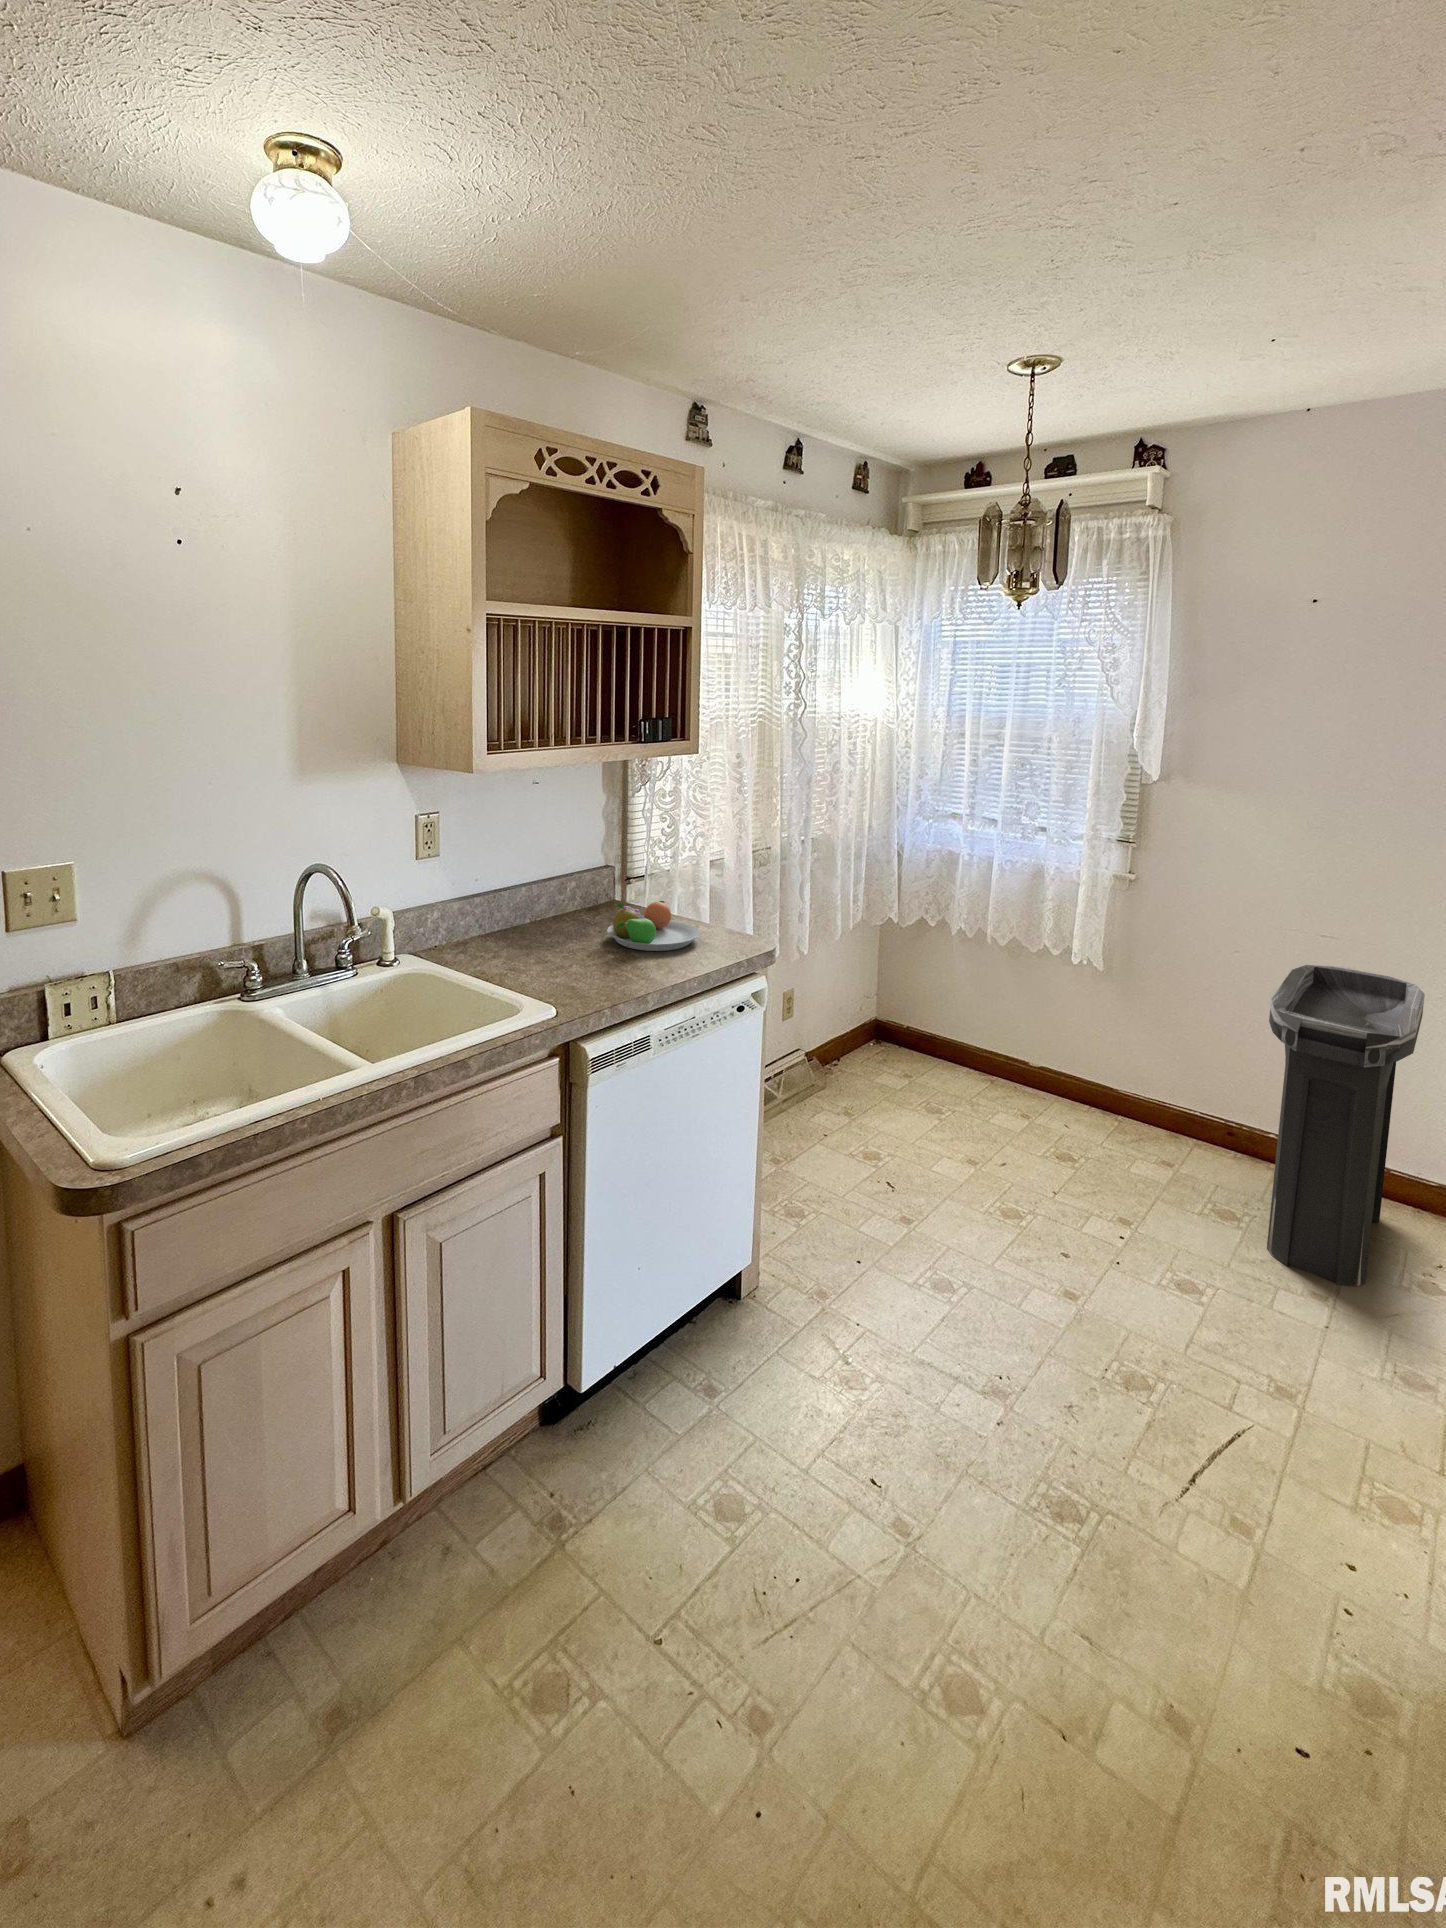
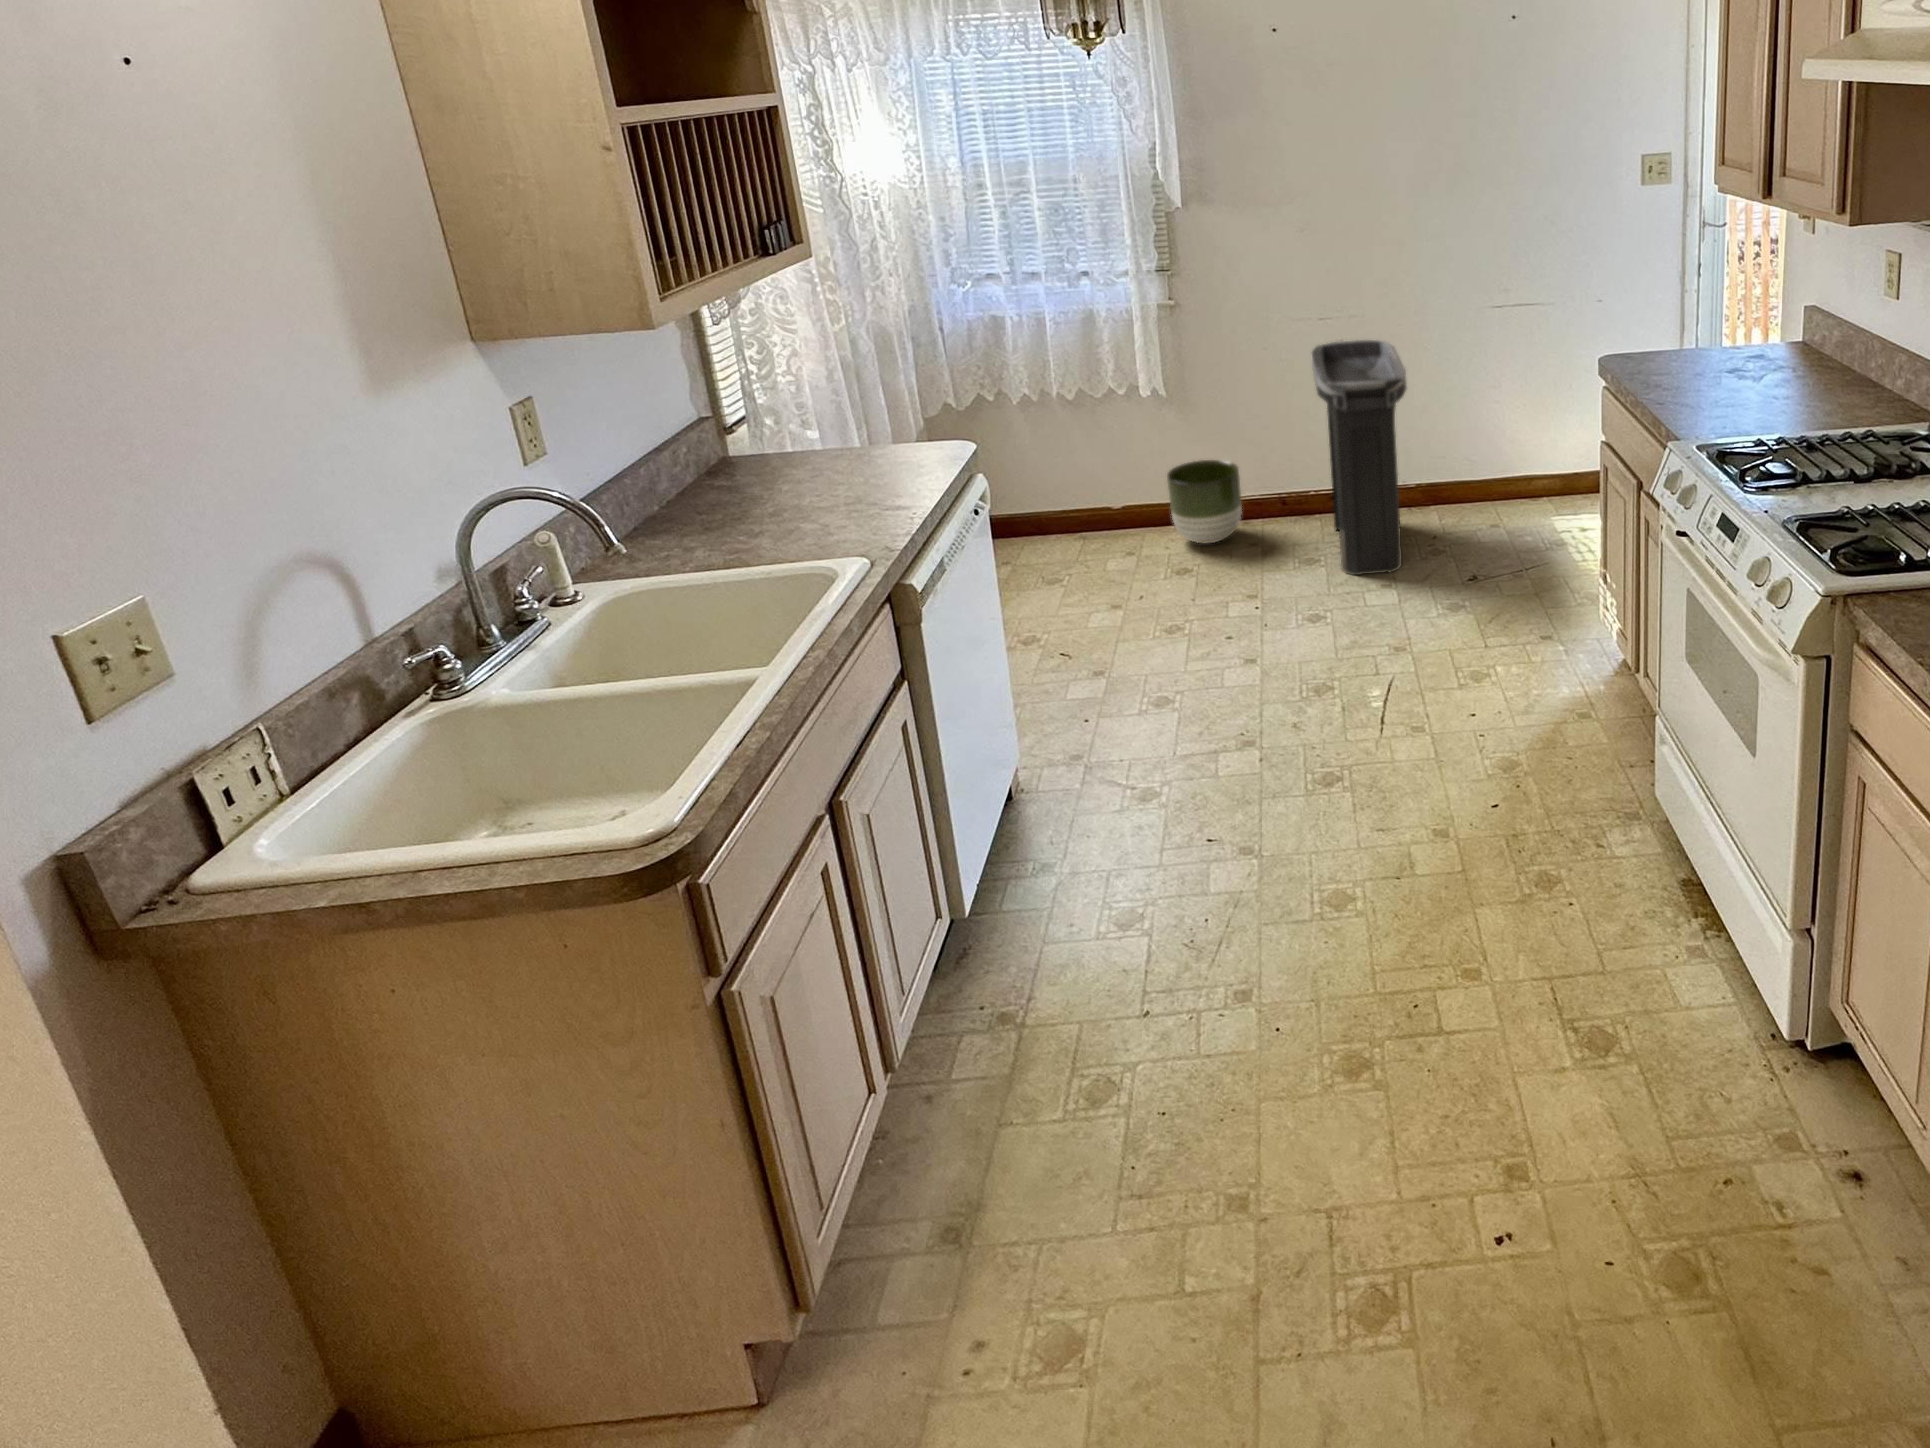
fruit bowl: present [607,901,700,951] -> none [782,433,899,492]
planter: none [1081,1047,1172,1145] -> present [1167,460,1242,543]

